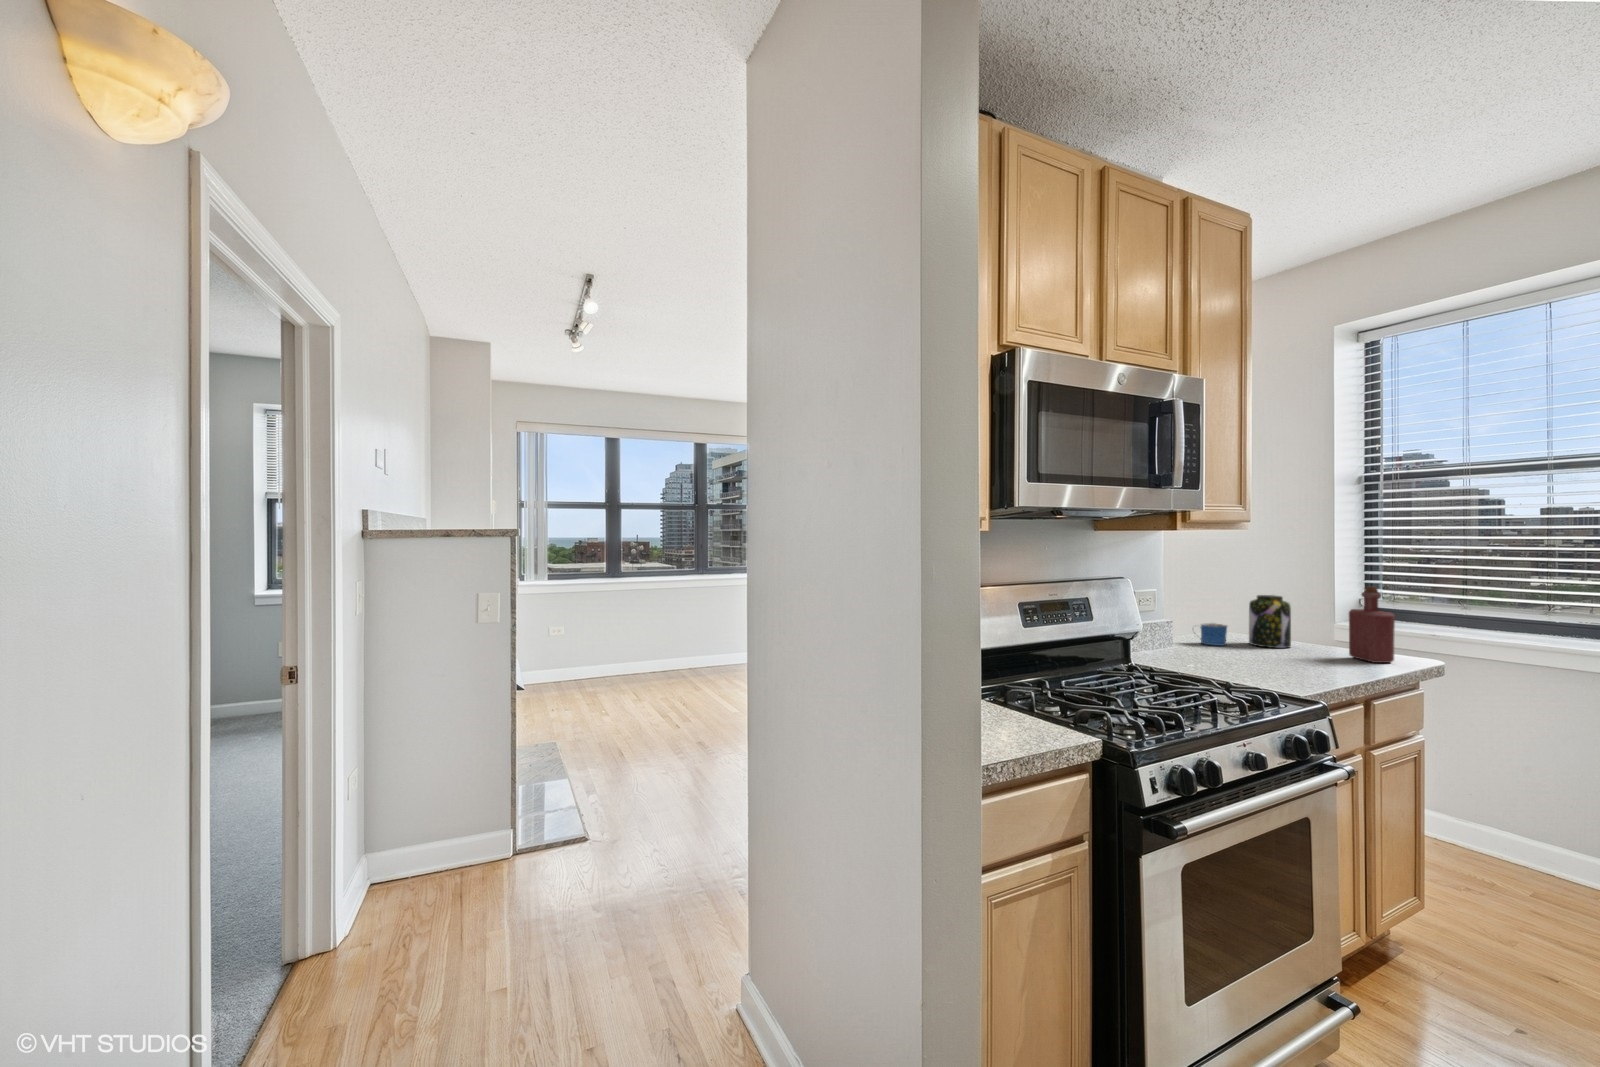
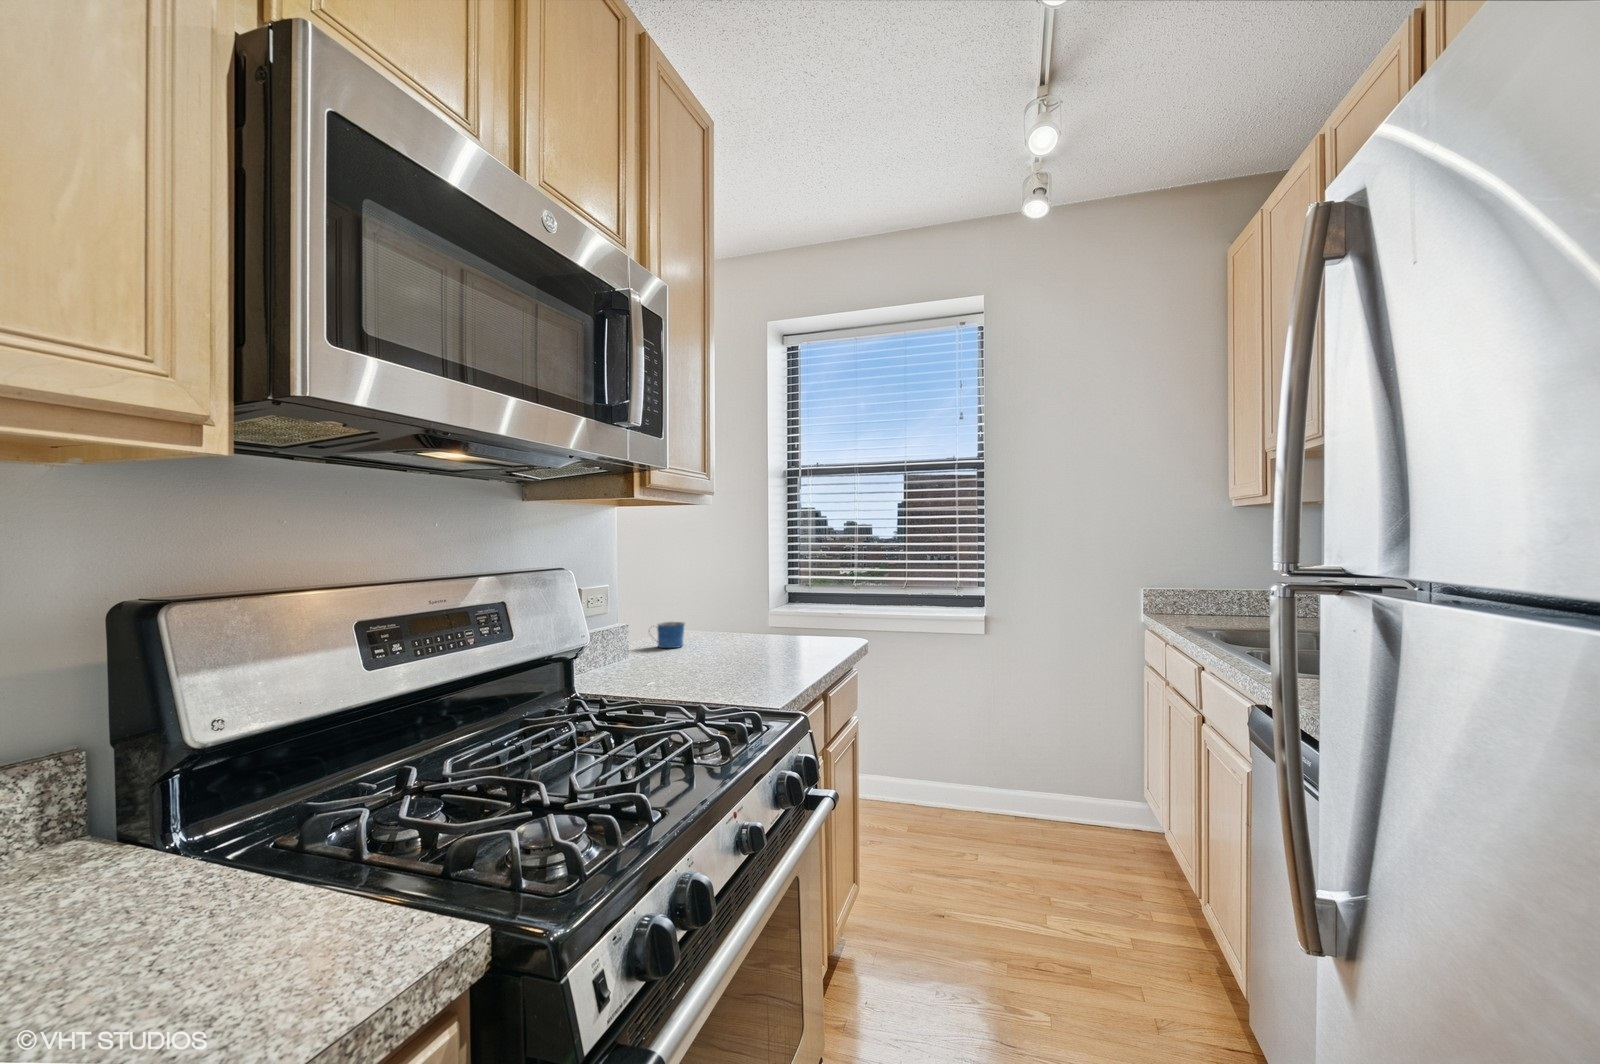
bottle: present [1349,586,1395,663] -> none [795,569,832,648]
jar: present [1249,595,1291,648] -> none [705,585,743,643]

